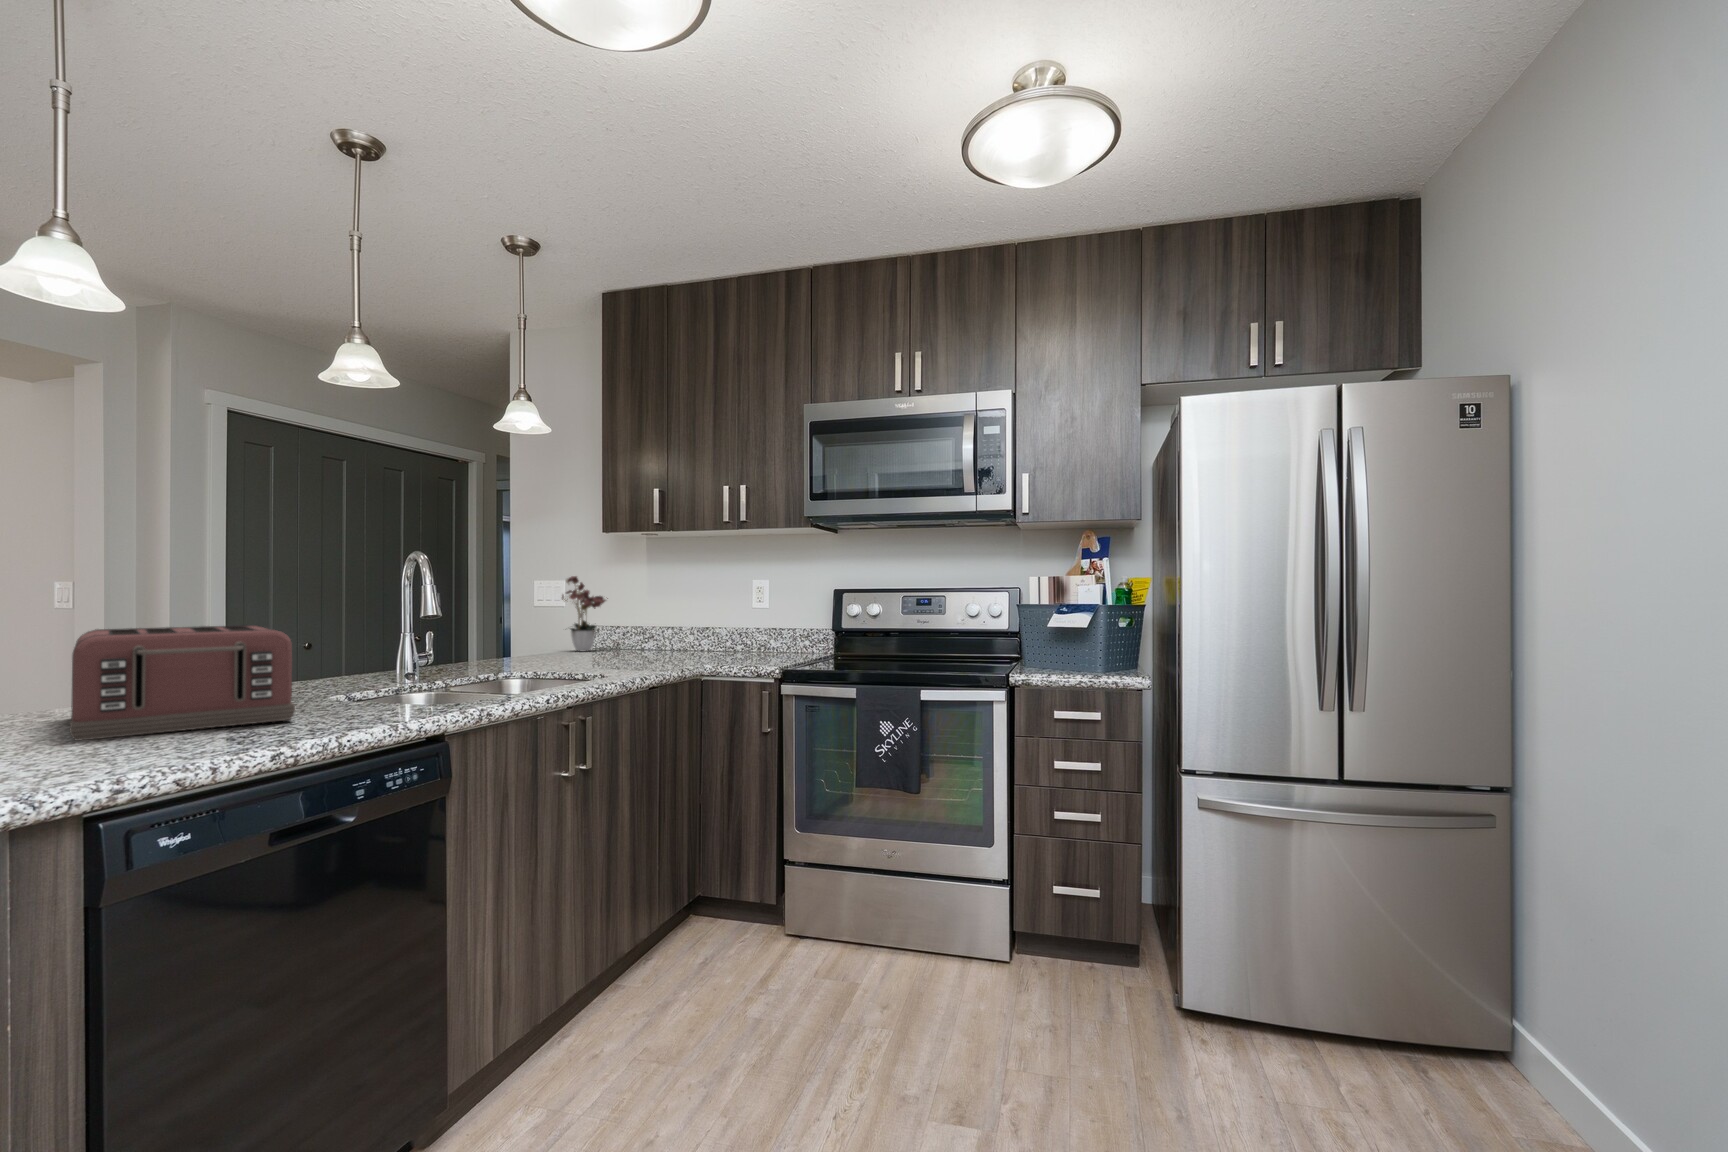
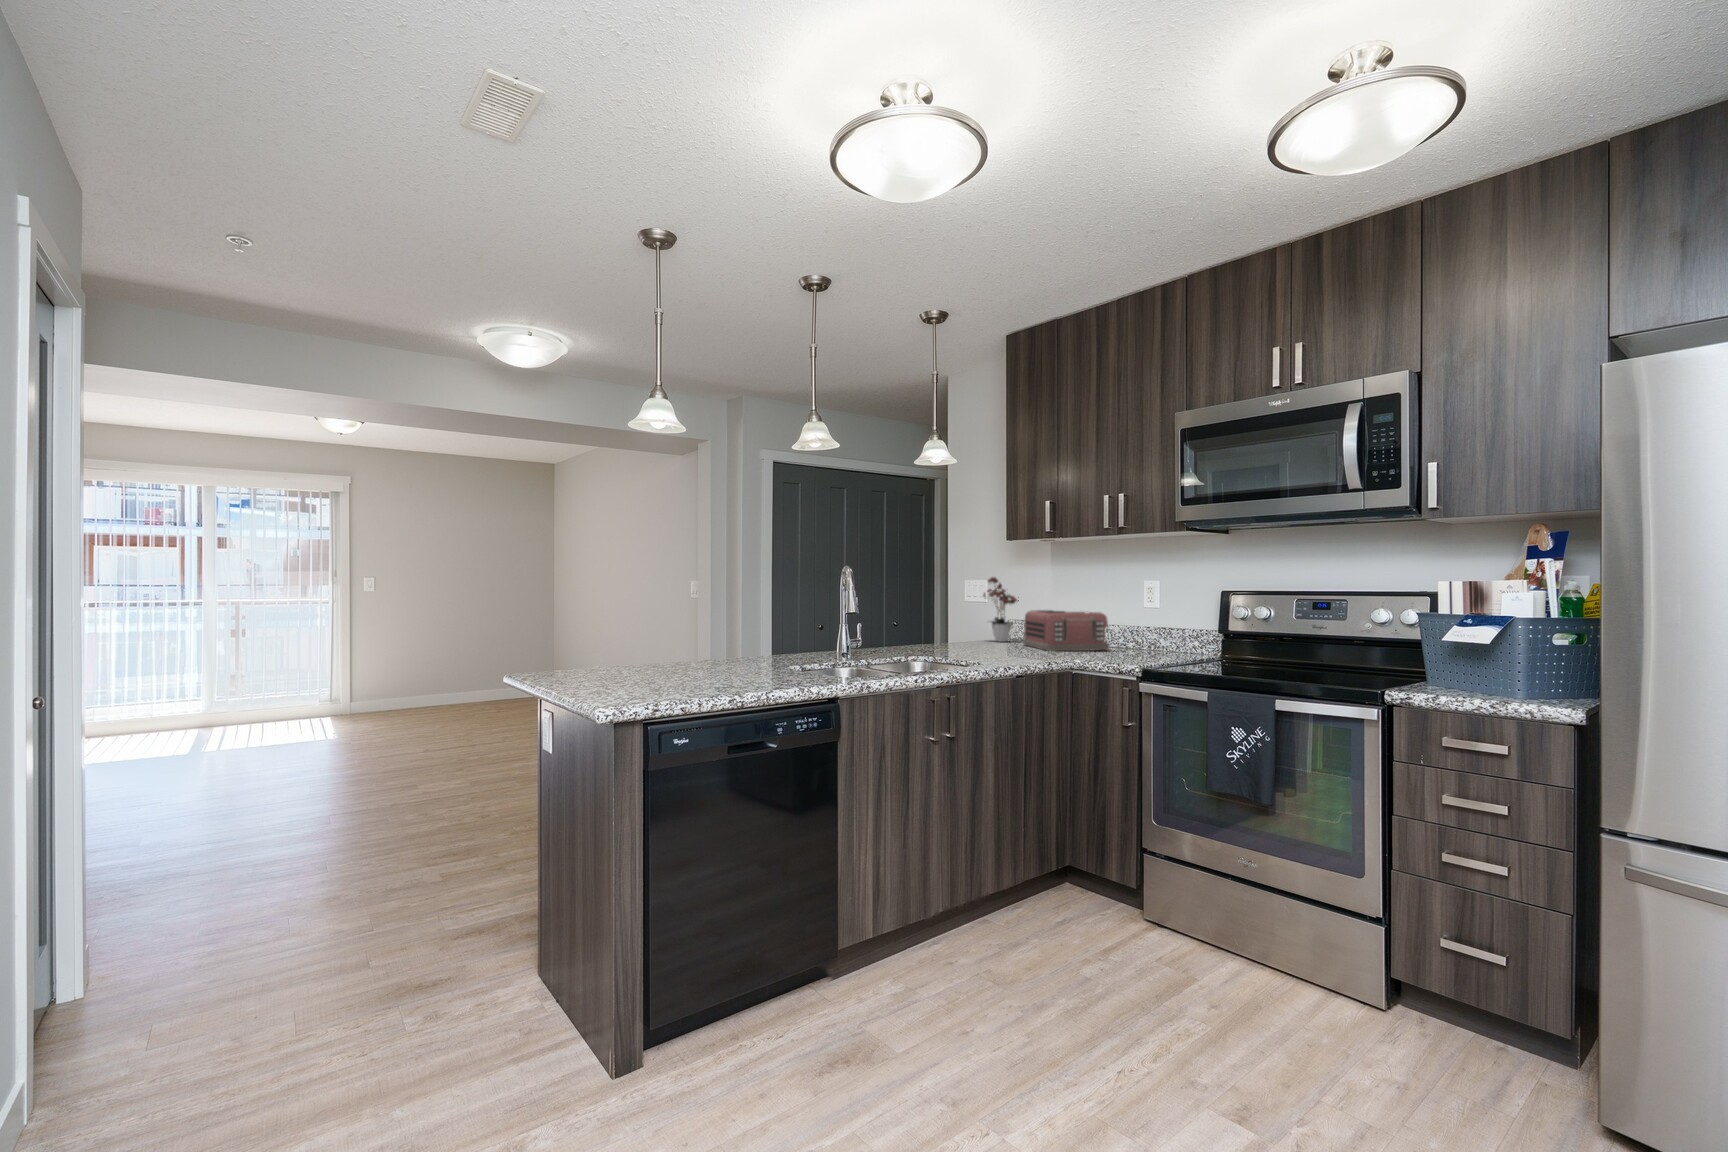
toaster: present [70,625,295,741] -> present [1023,610,1109,651]

